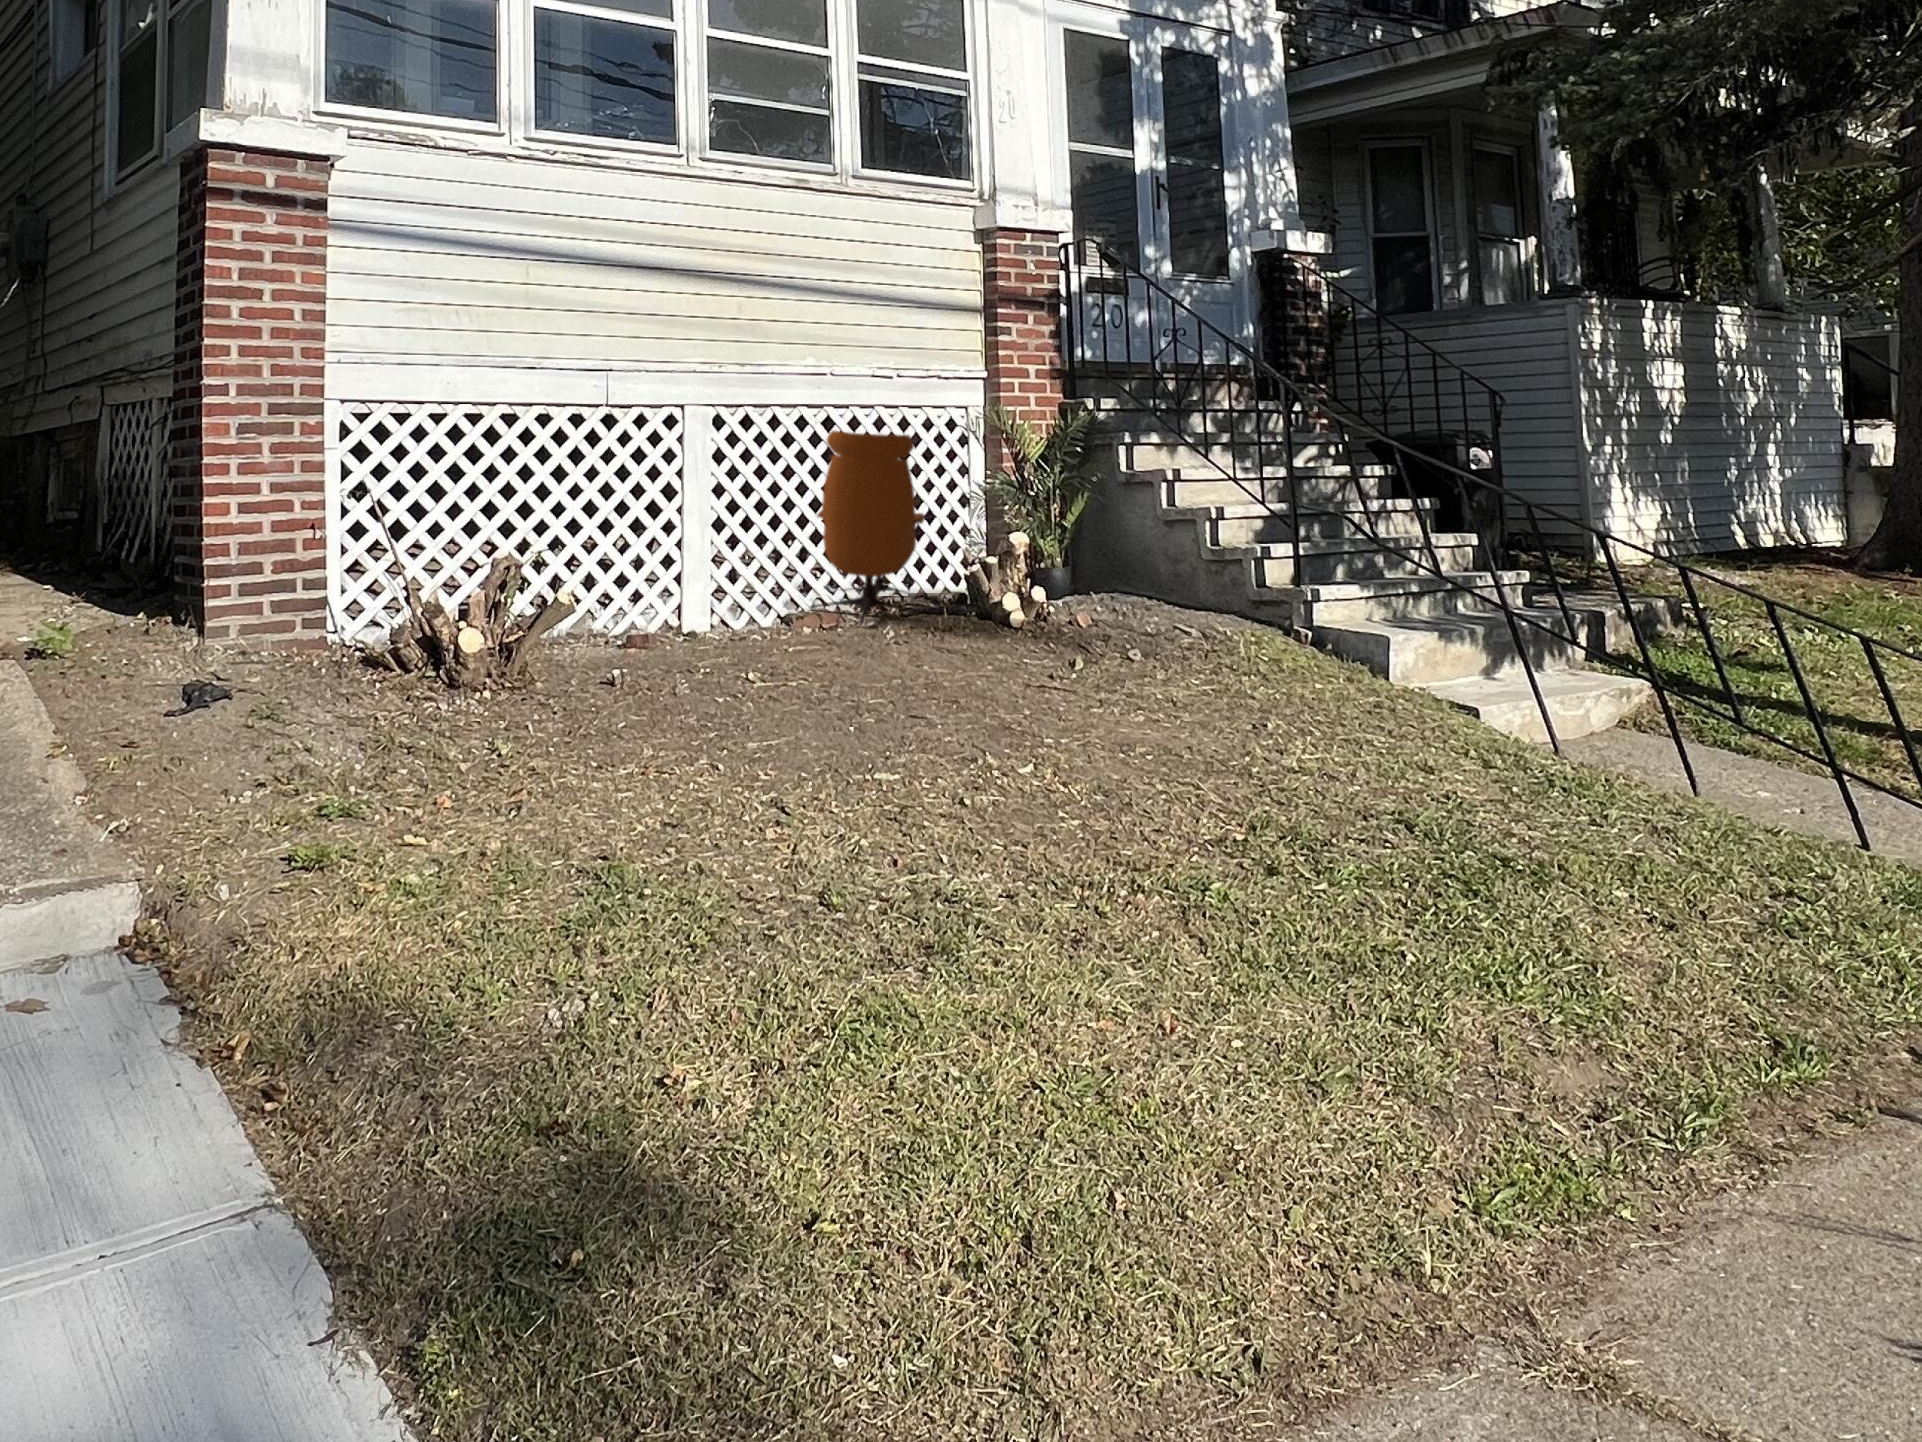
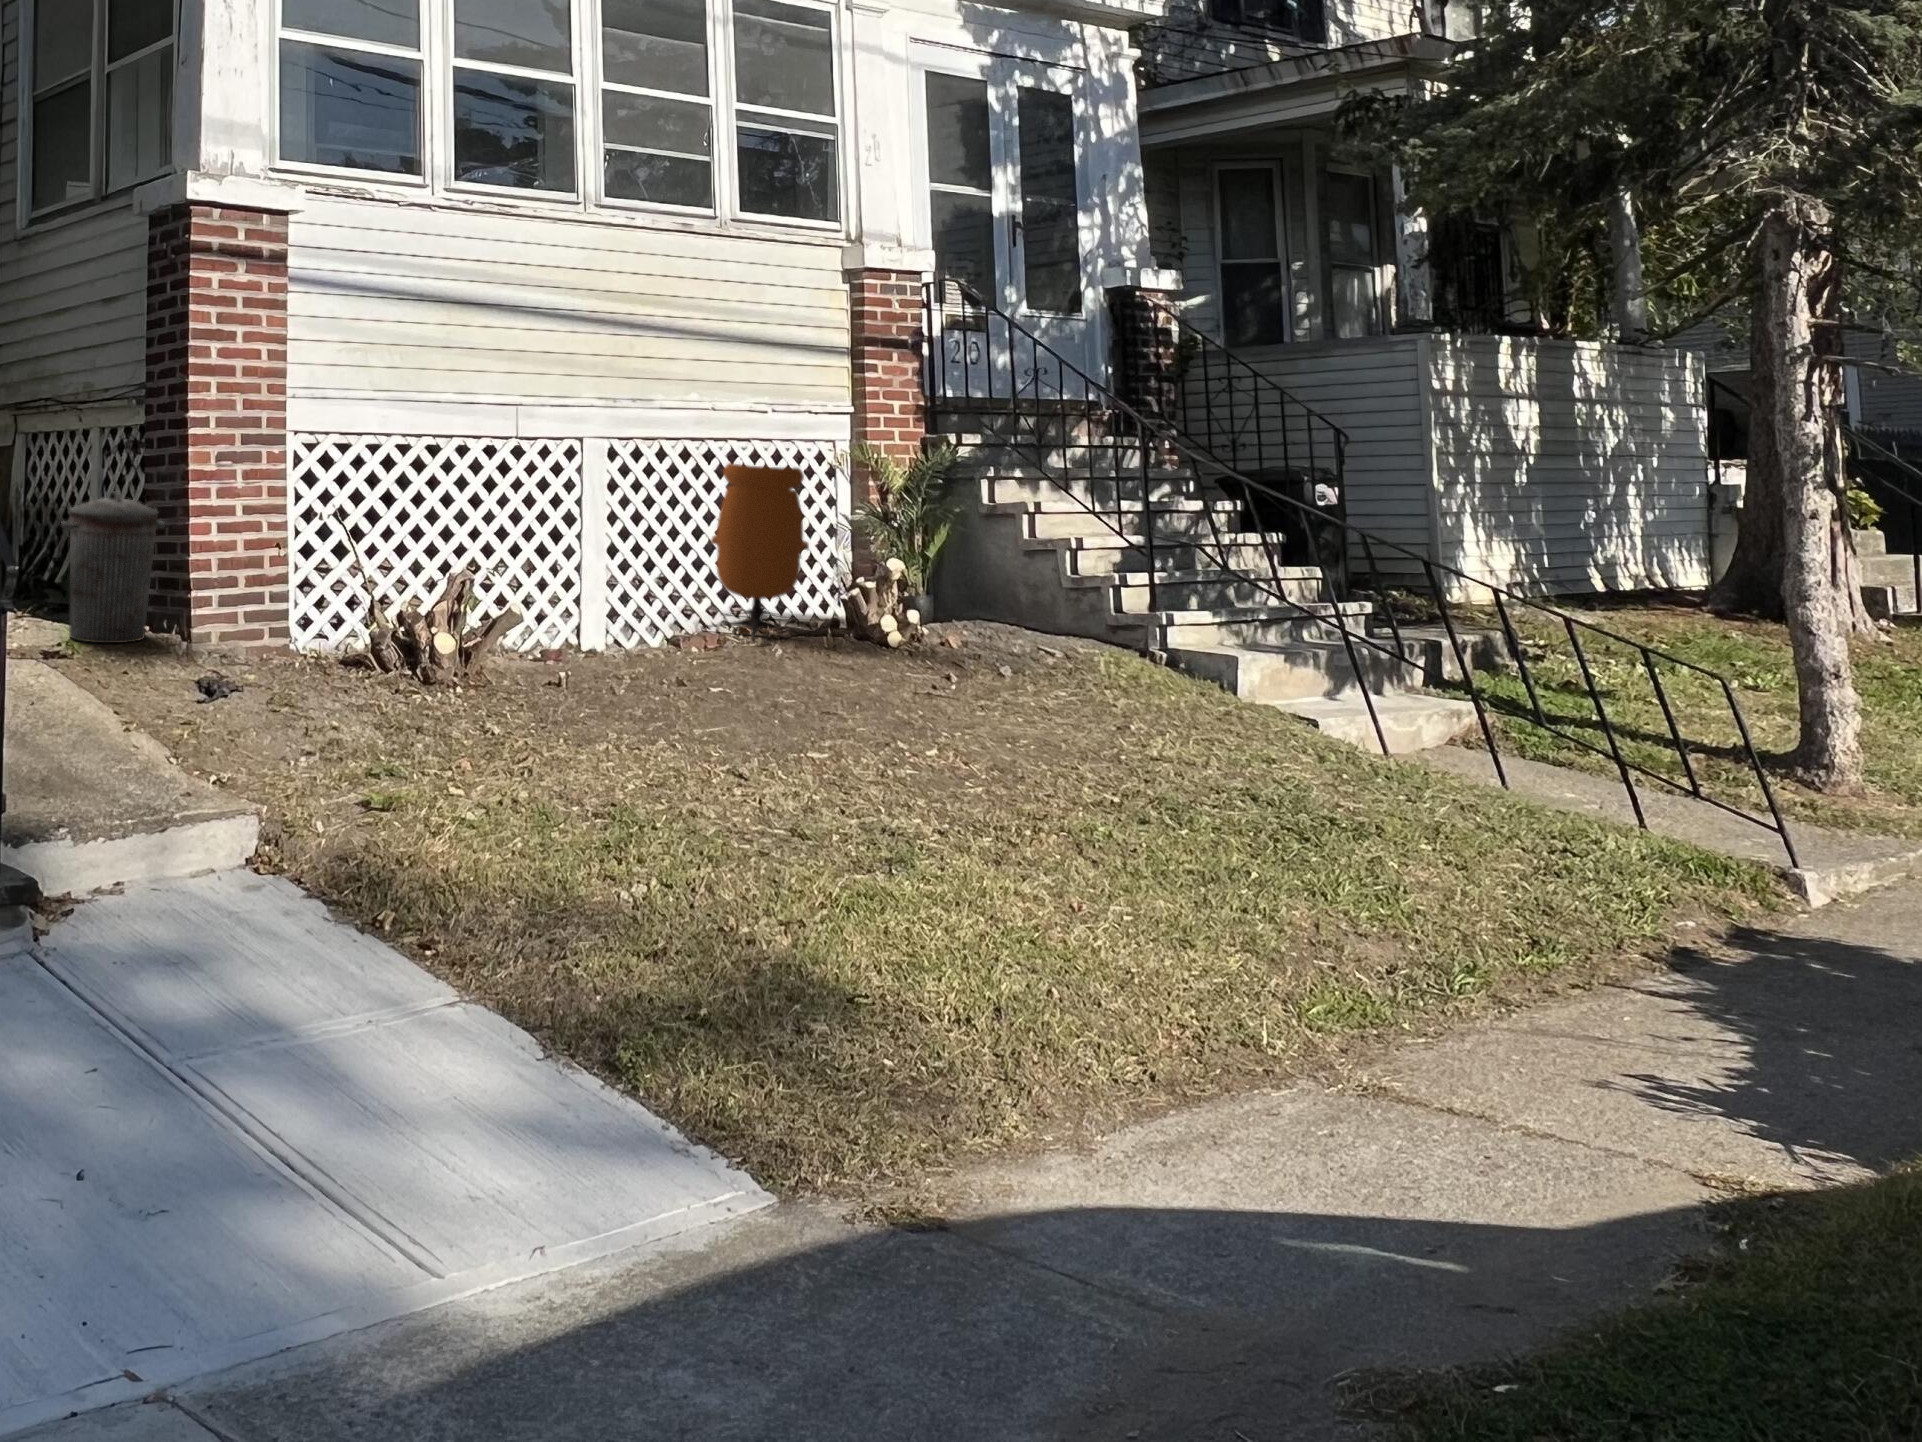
trash can: none [53,468,178,640] -> present [61,491,165,643]

